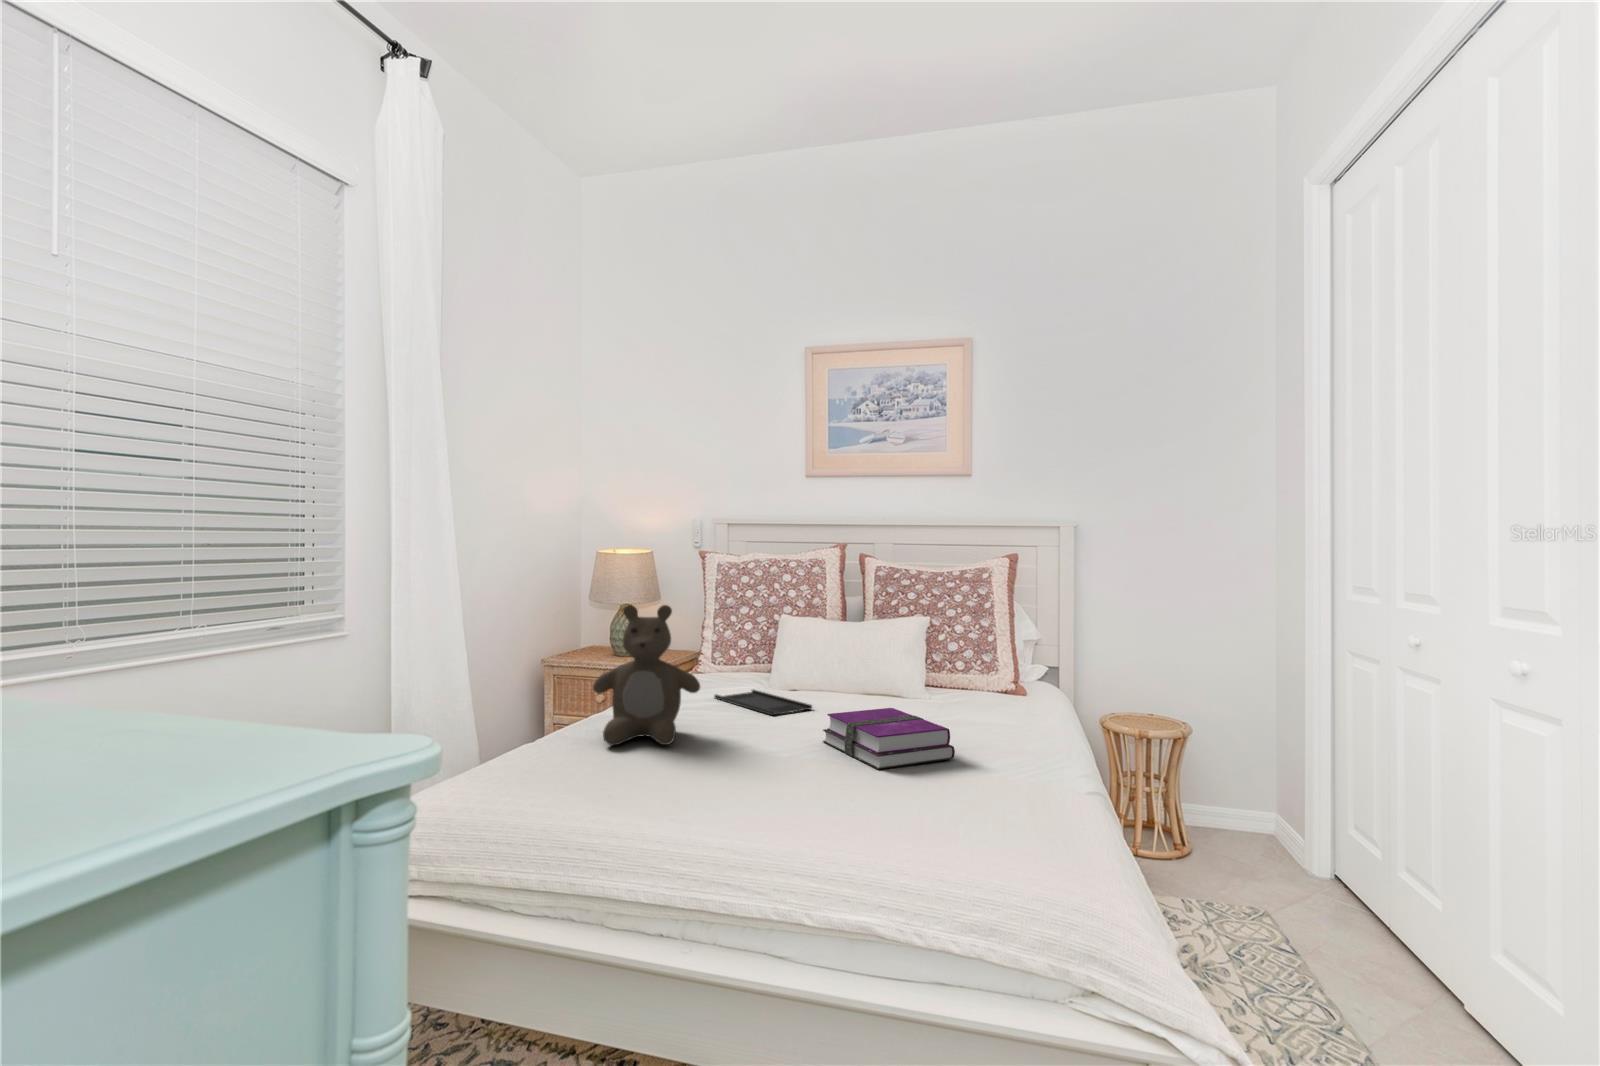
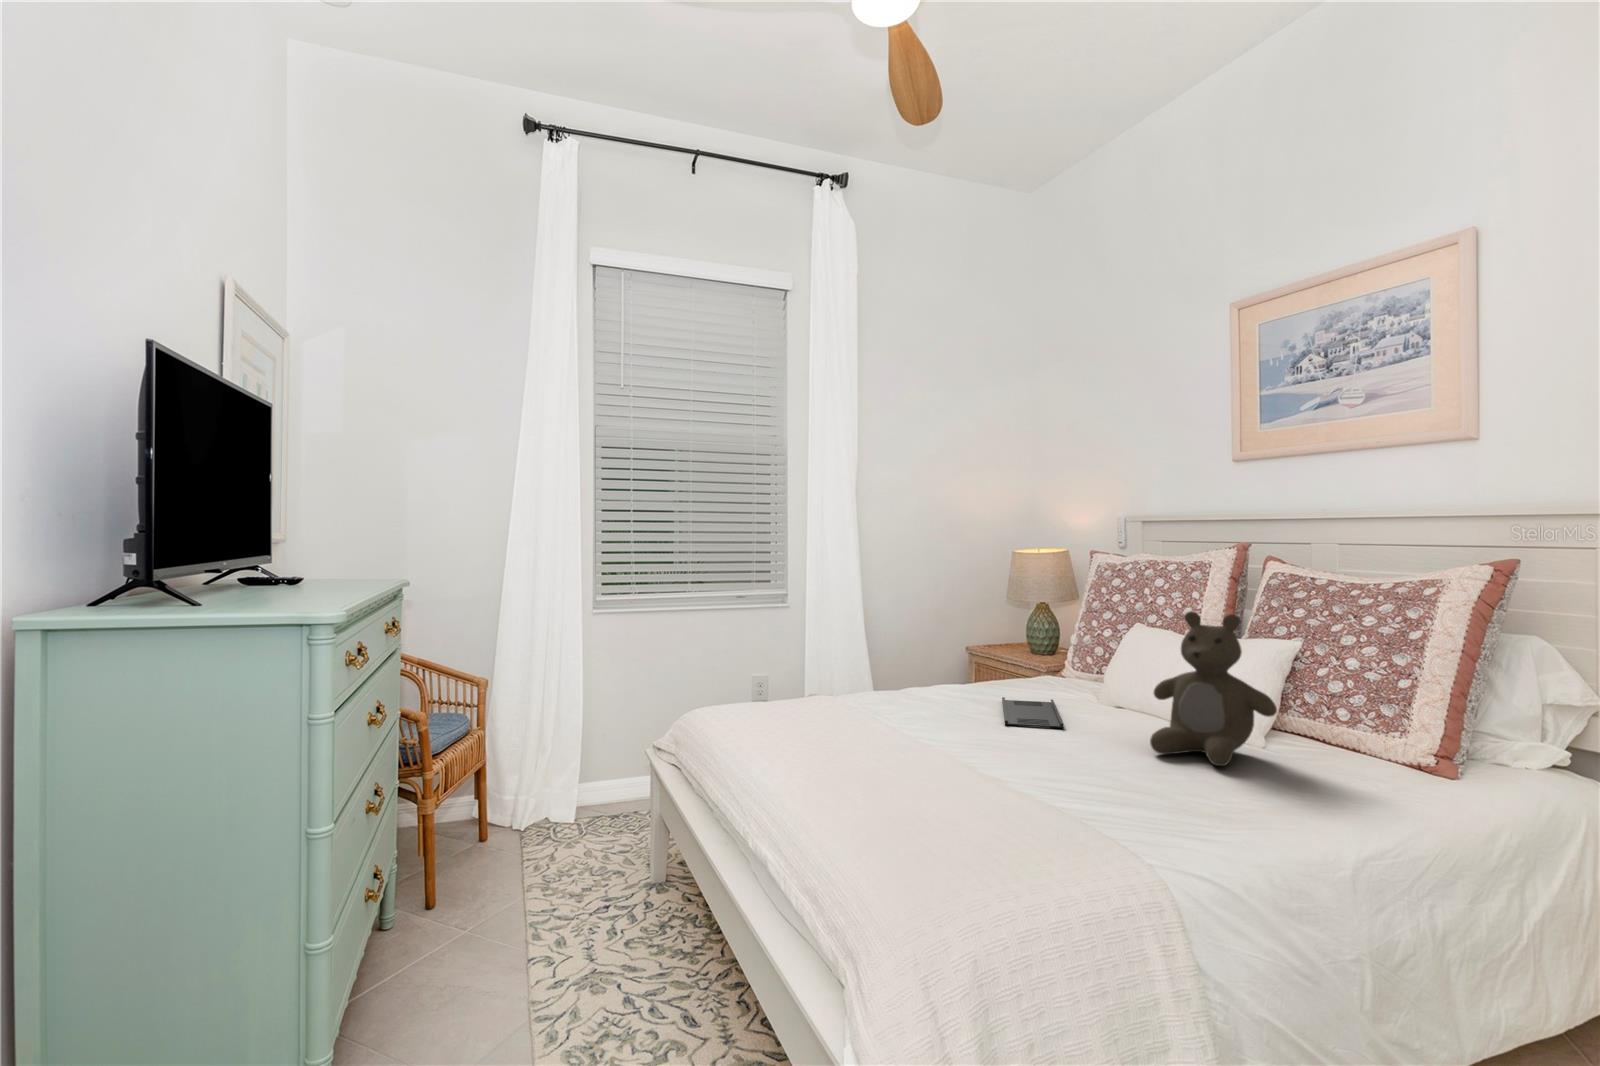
teddy bear: present [593,605,700,745] -> present [1150,611,1277,766]
hardback book: present [823,708,955,769] -> none [948,727,1073,805]

